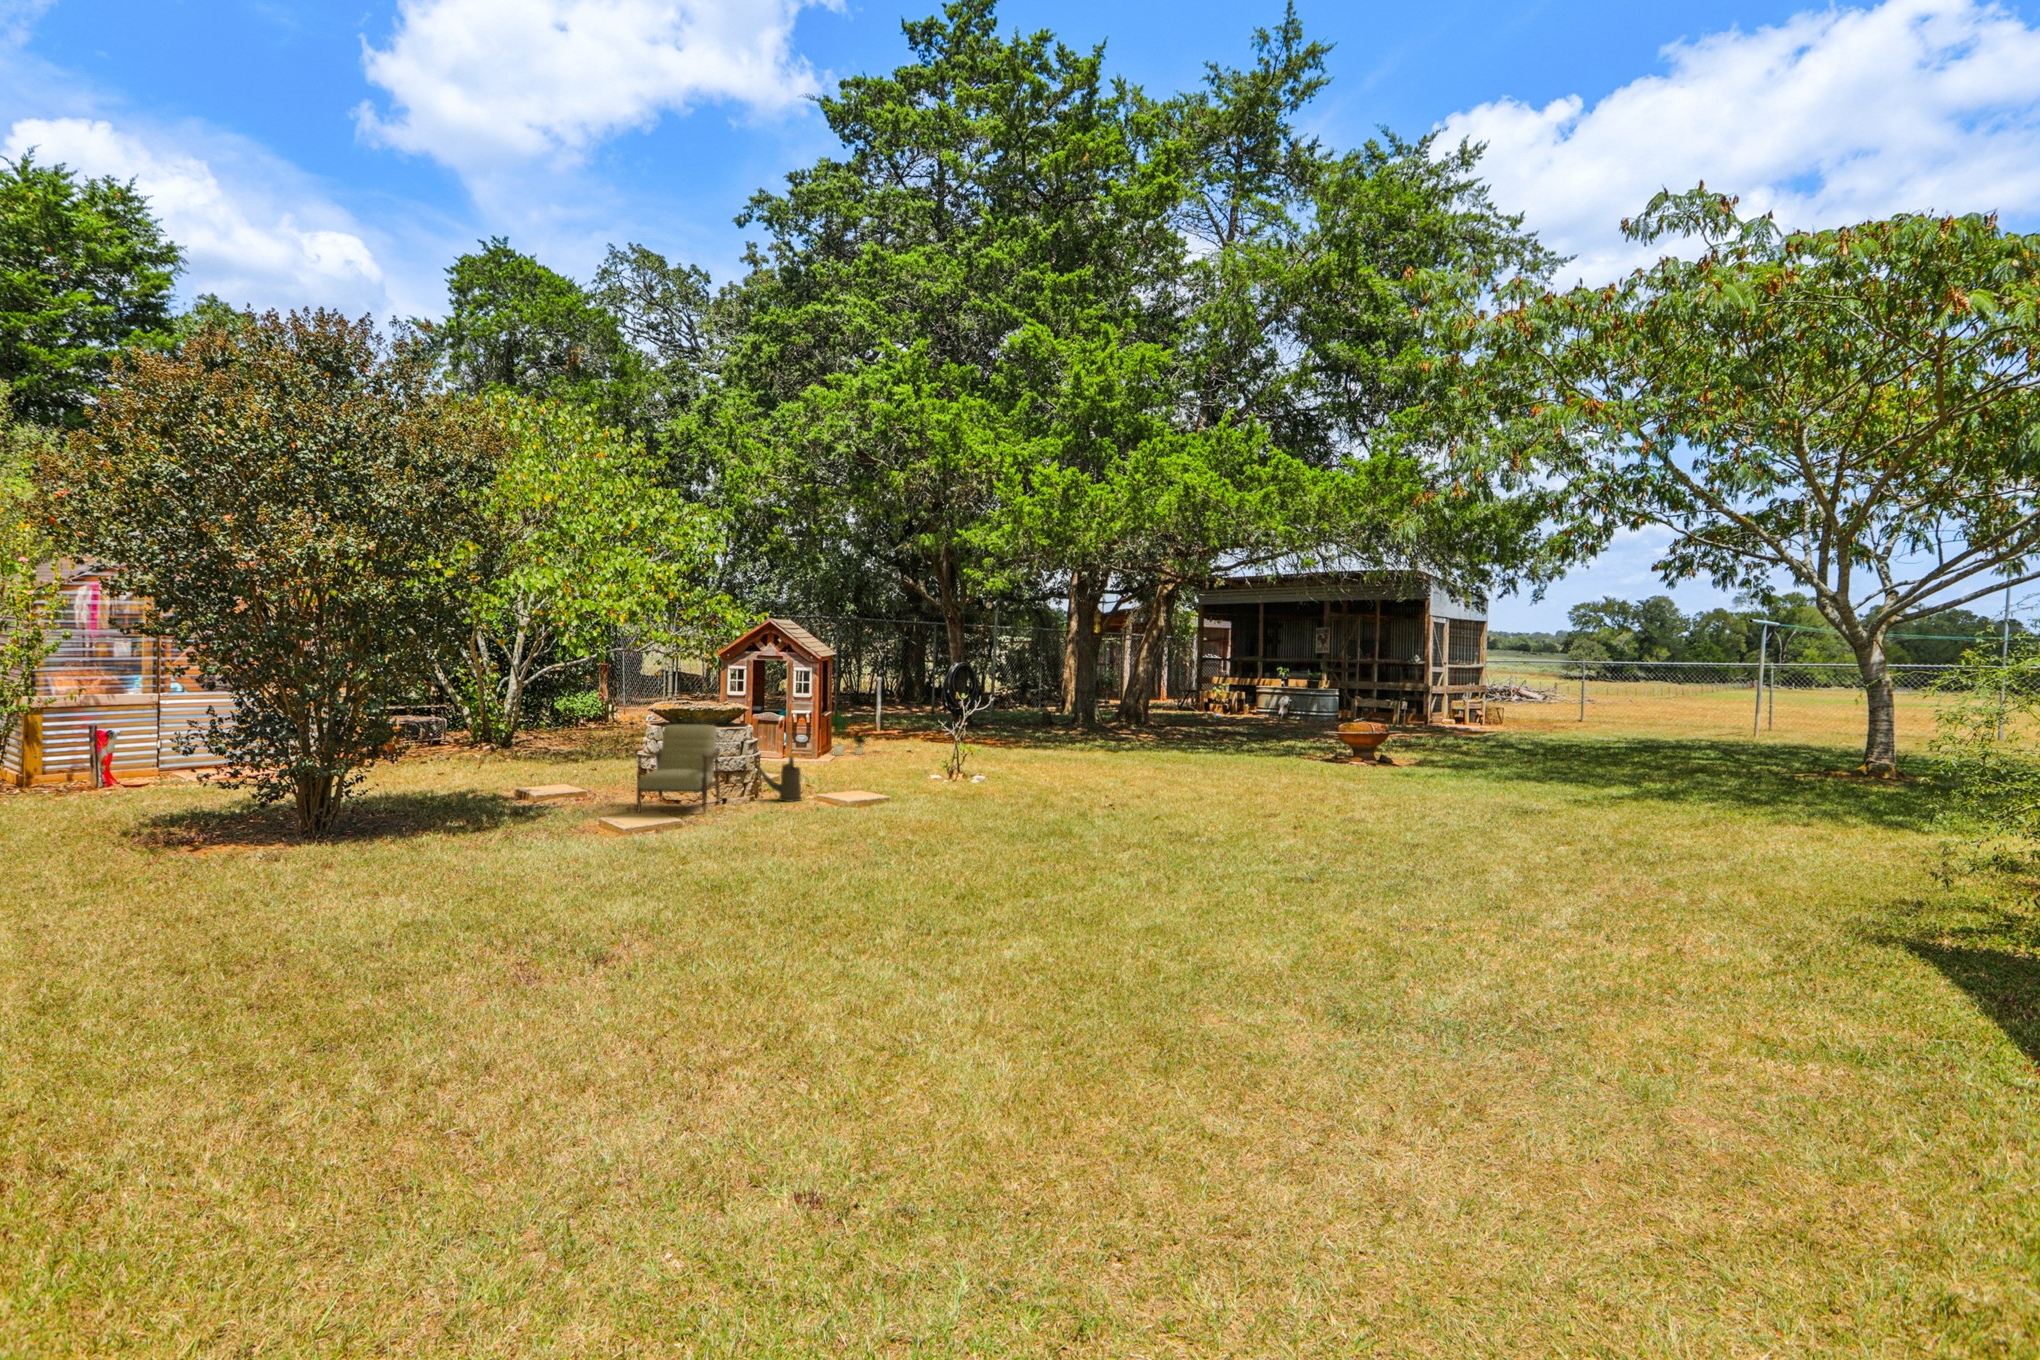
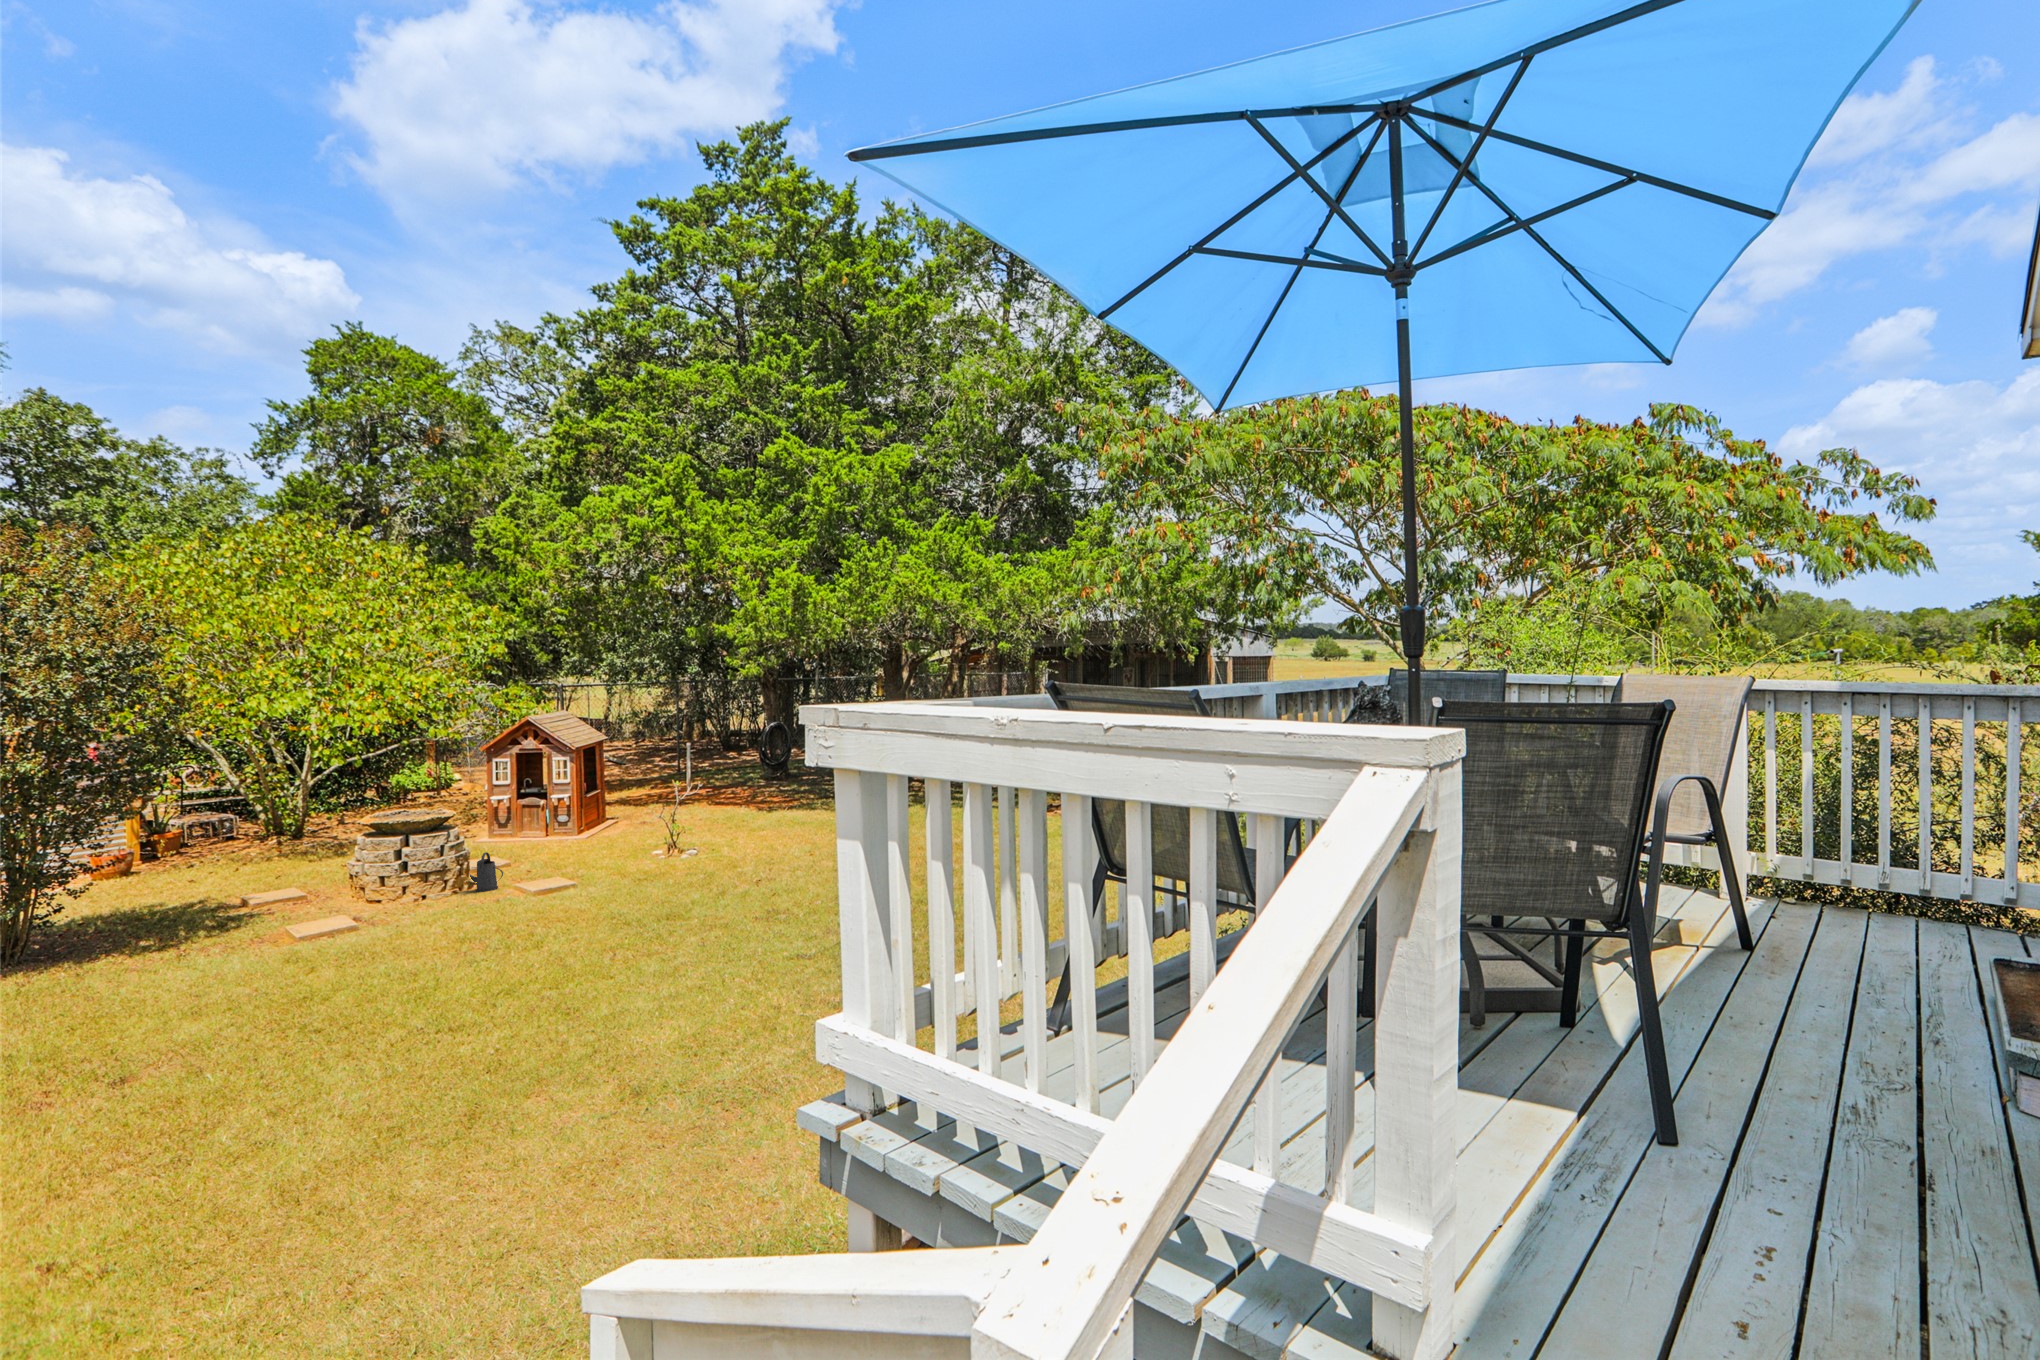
potted plant: present [830,711,866,756] -> none [584,793,625,834]
chair: present [637,725,720,813] -> none [323,835,419,917]

